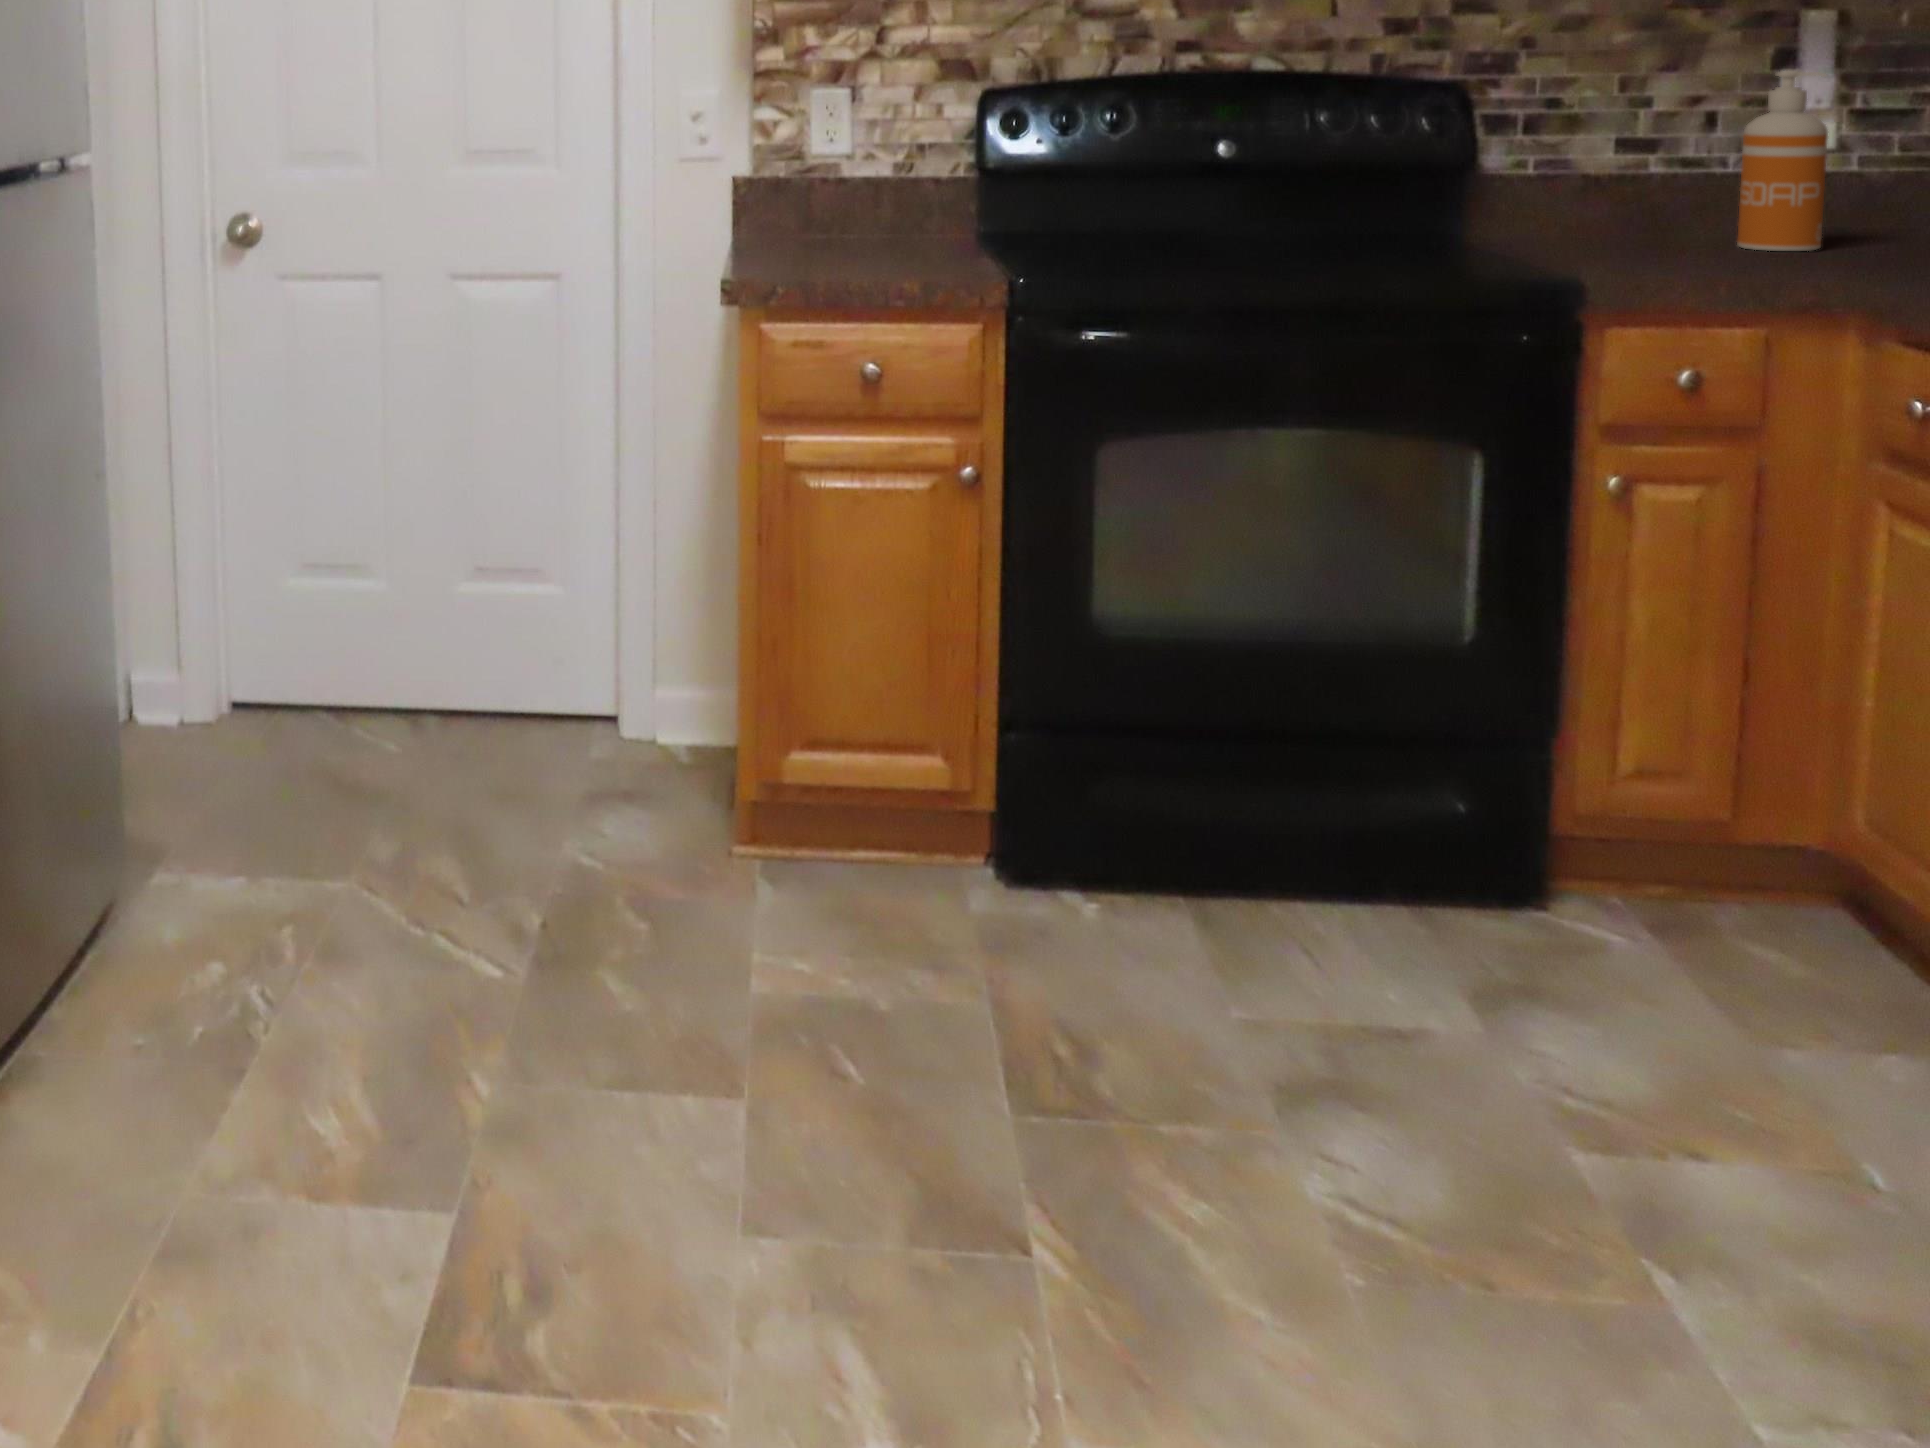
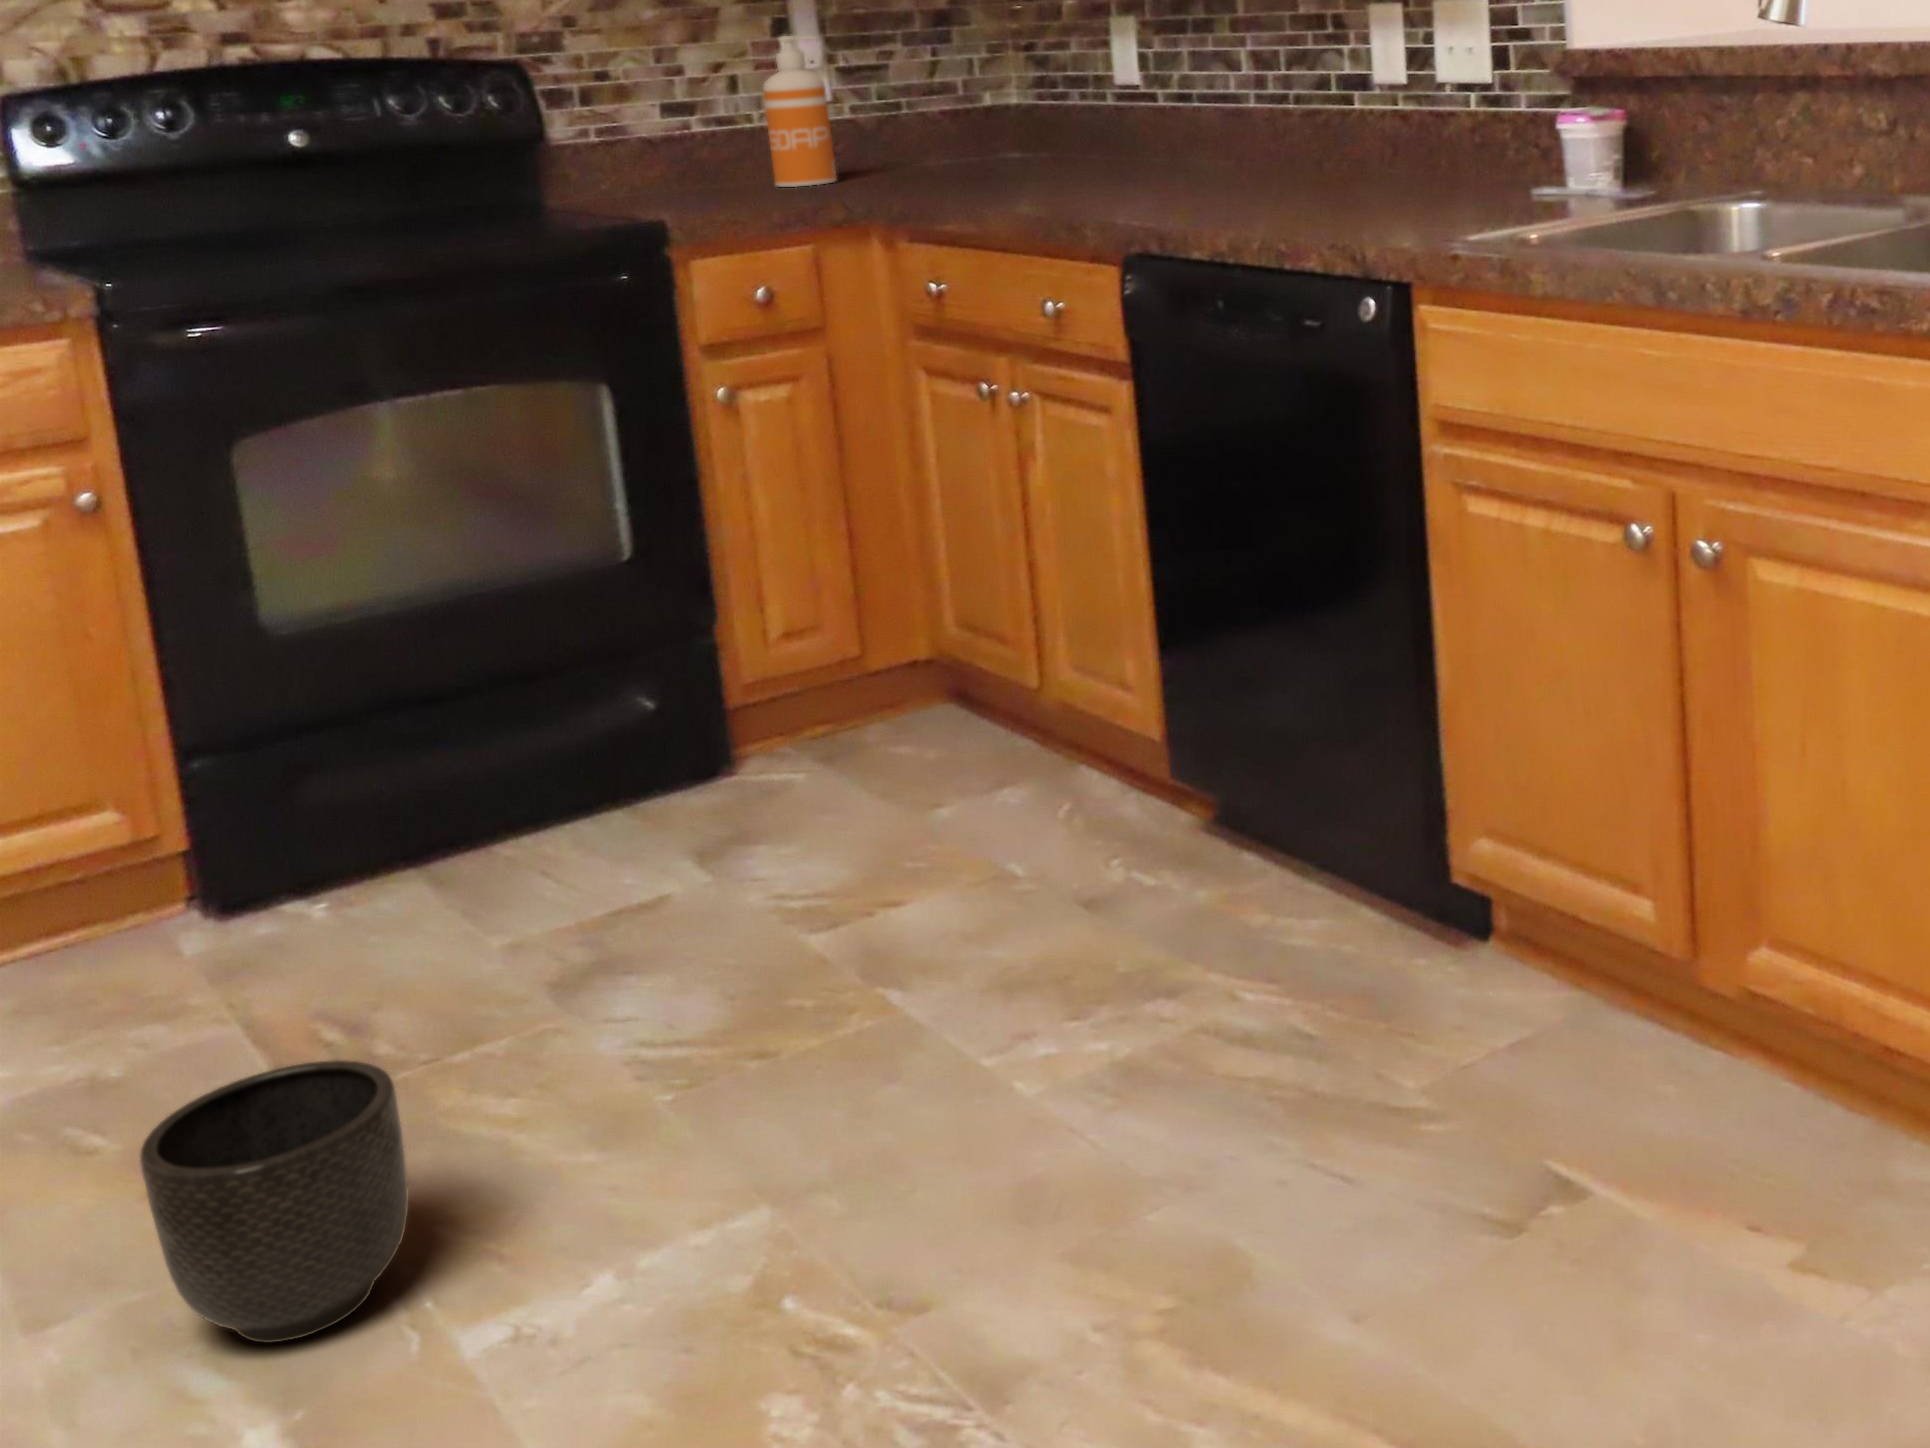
planter: none [854,1076,1077,1354] -> present [140,1060,409,1343]

